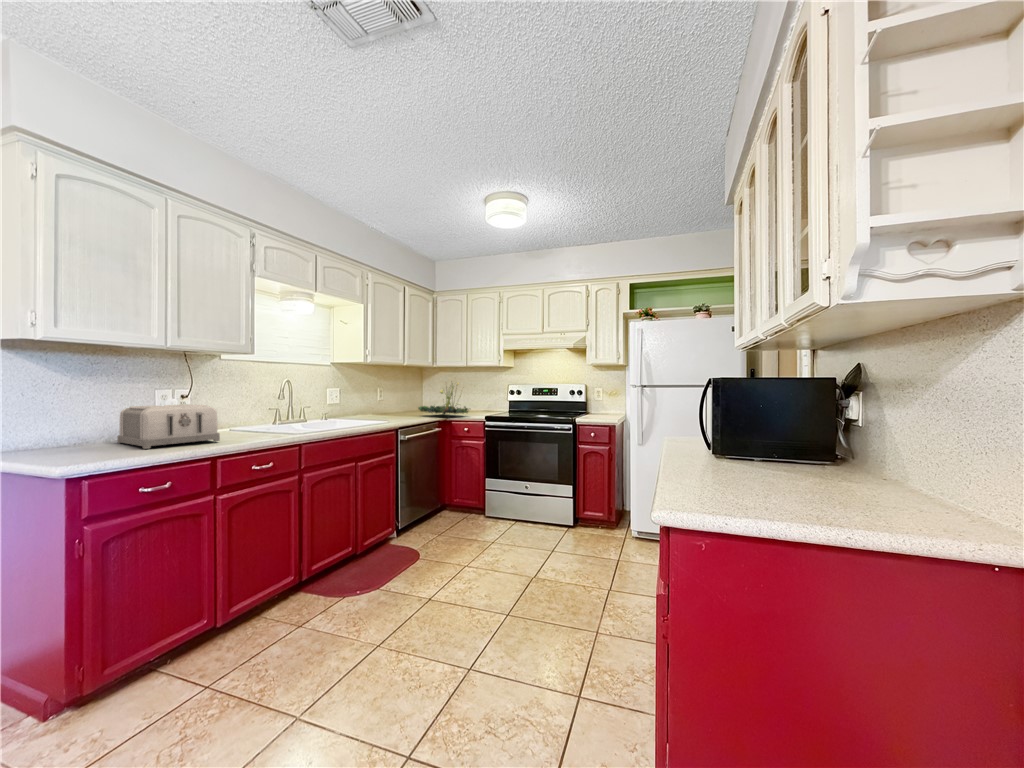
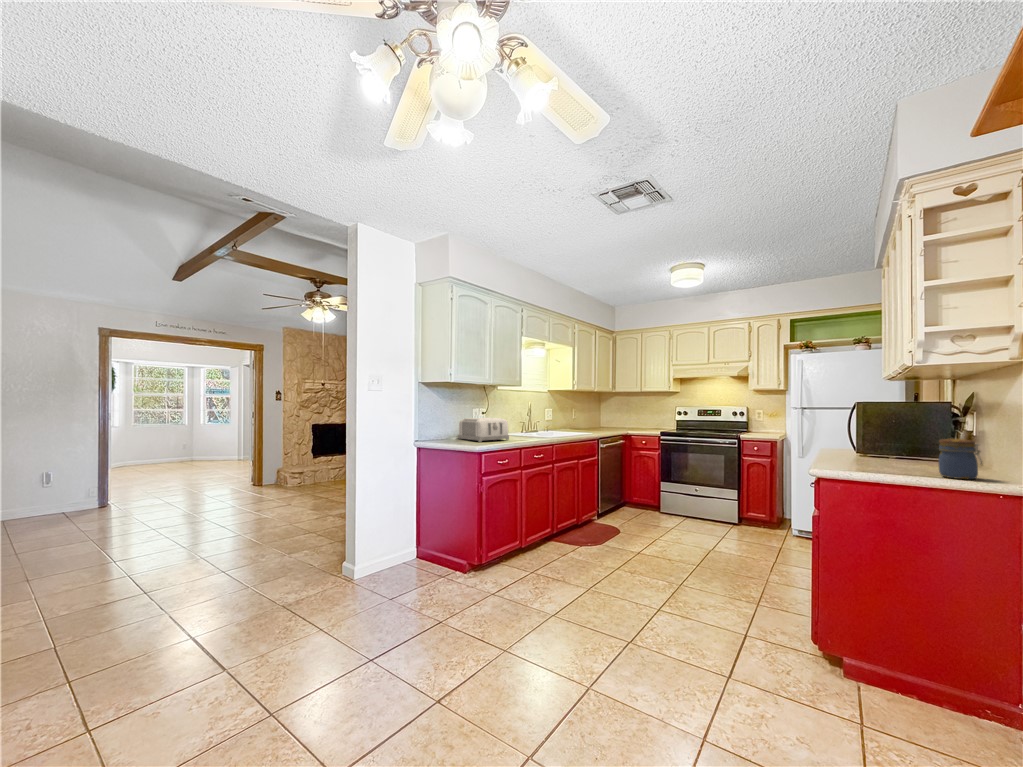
plant: present [419,383,468,414] -> none [605,403,647,430]
jar: none [865,439,940,516] -> present [939,439,982,479]

